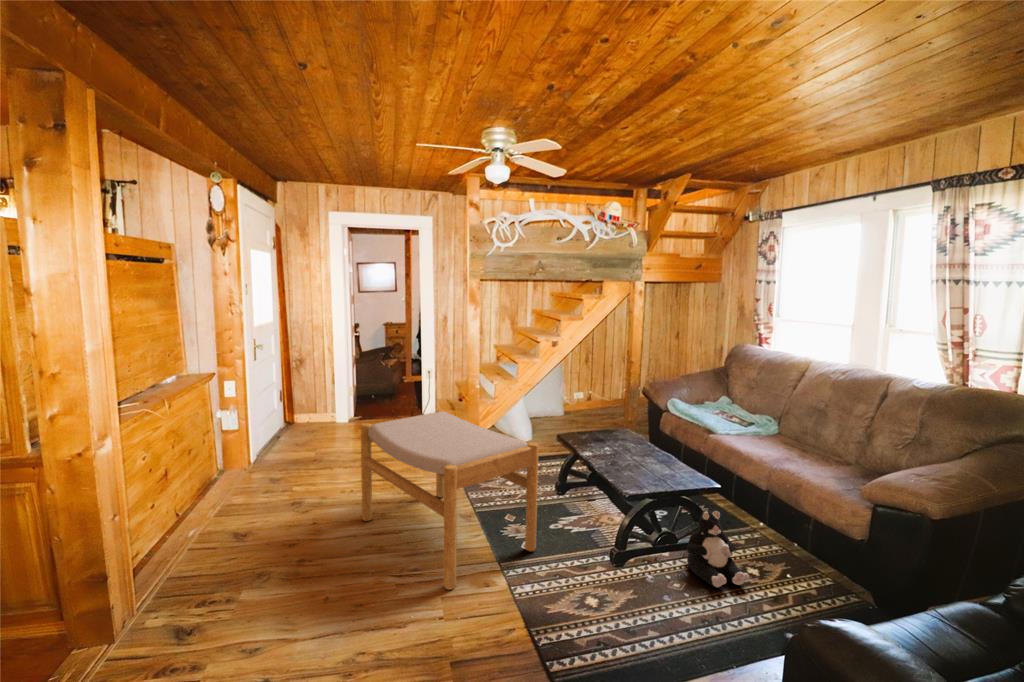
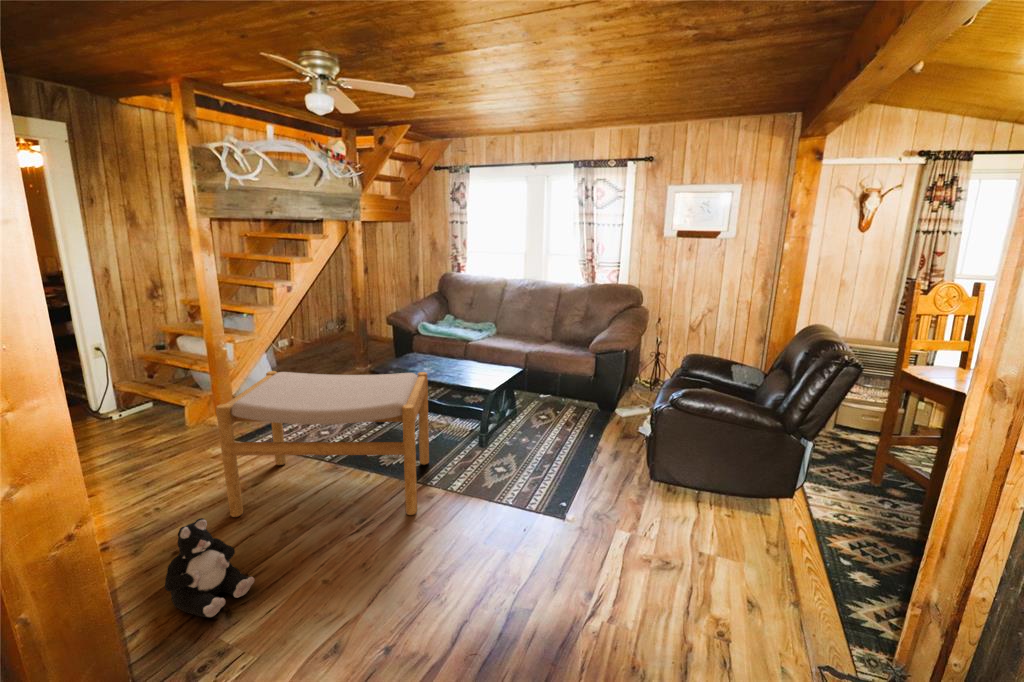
plush toy: present [687,510,749,587] -> present [165,518,254,617]

